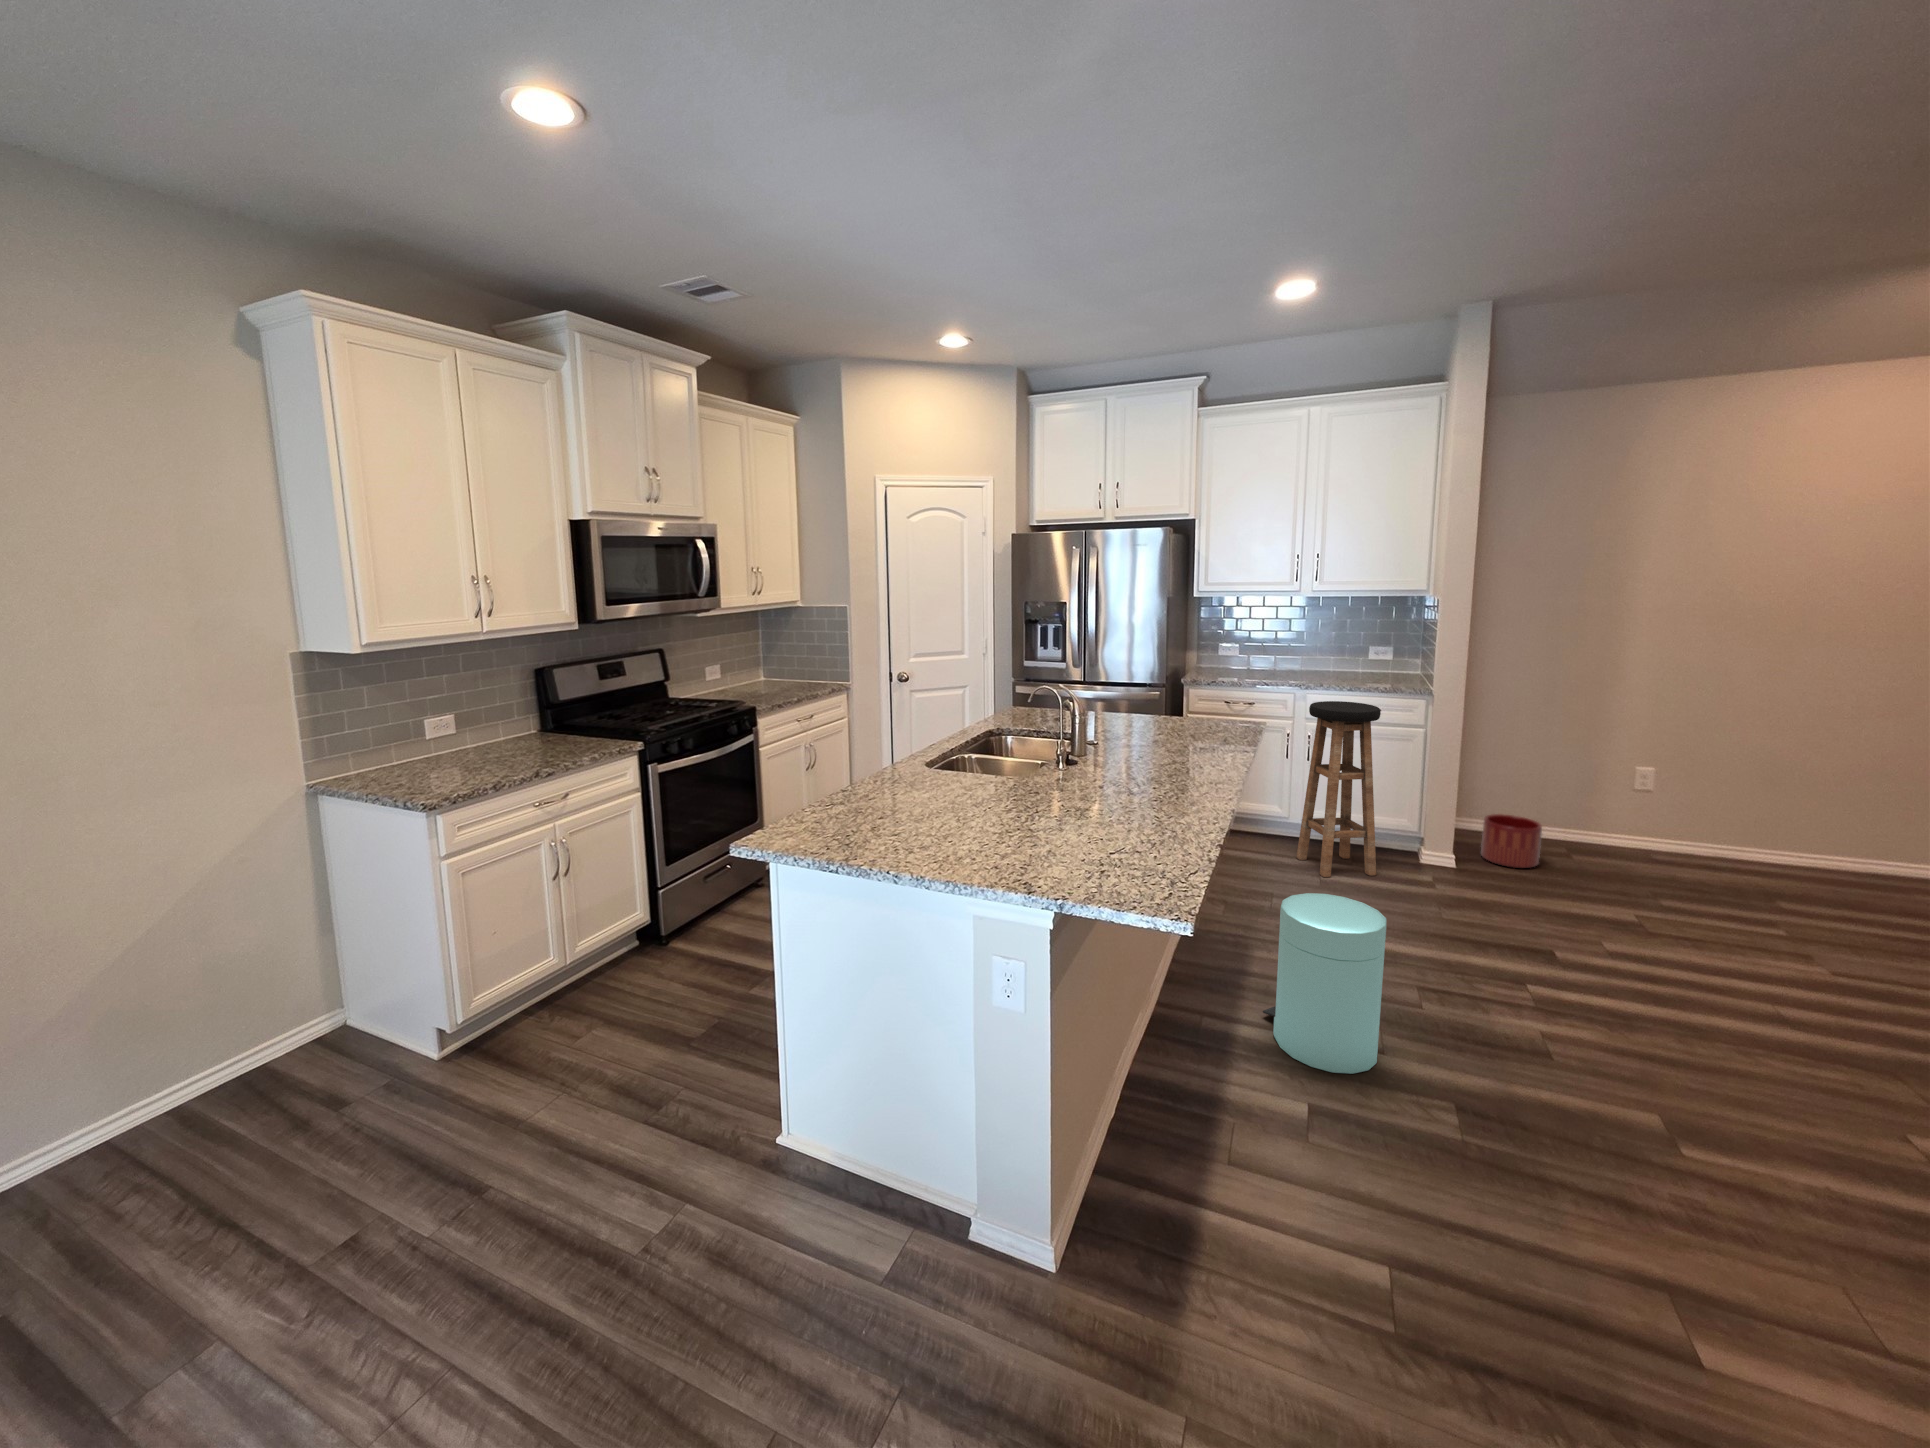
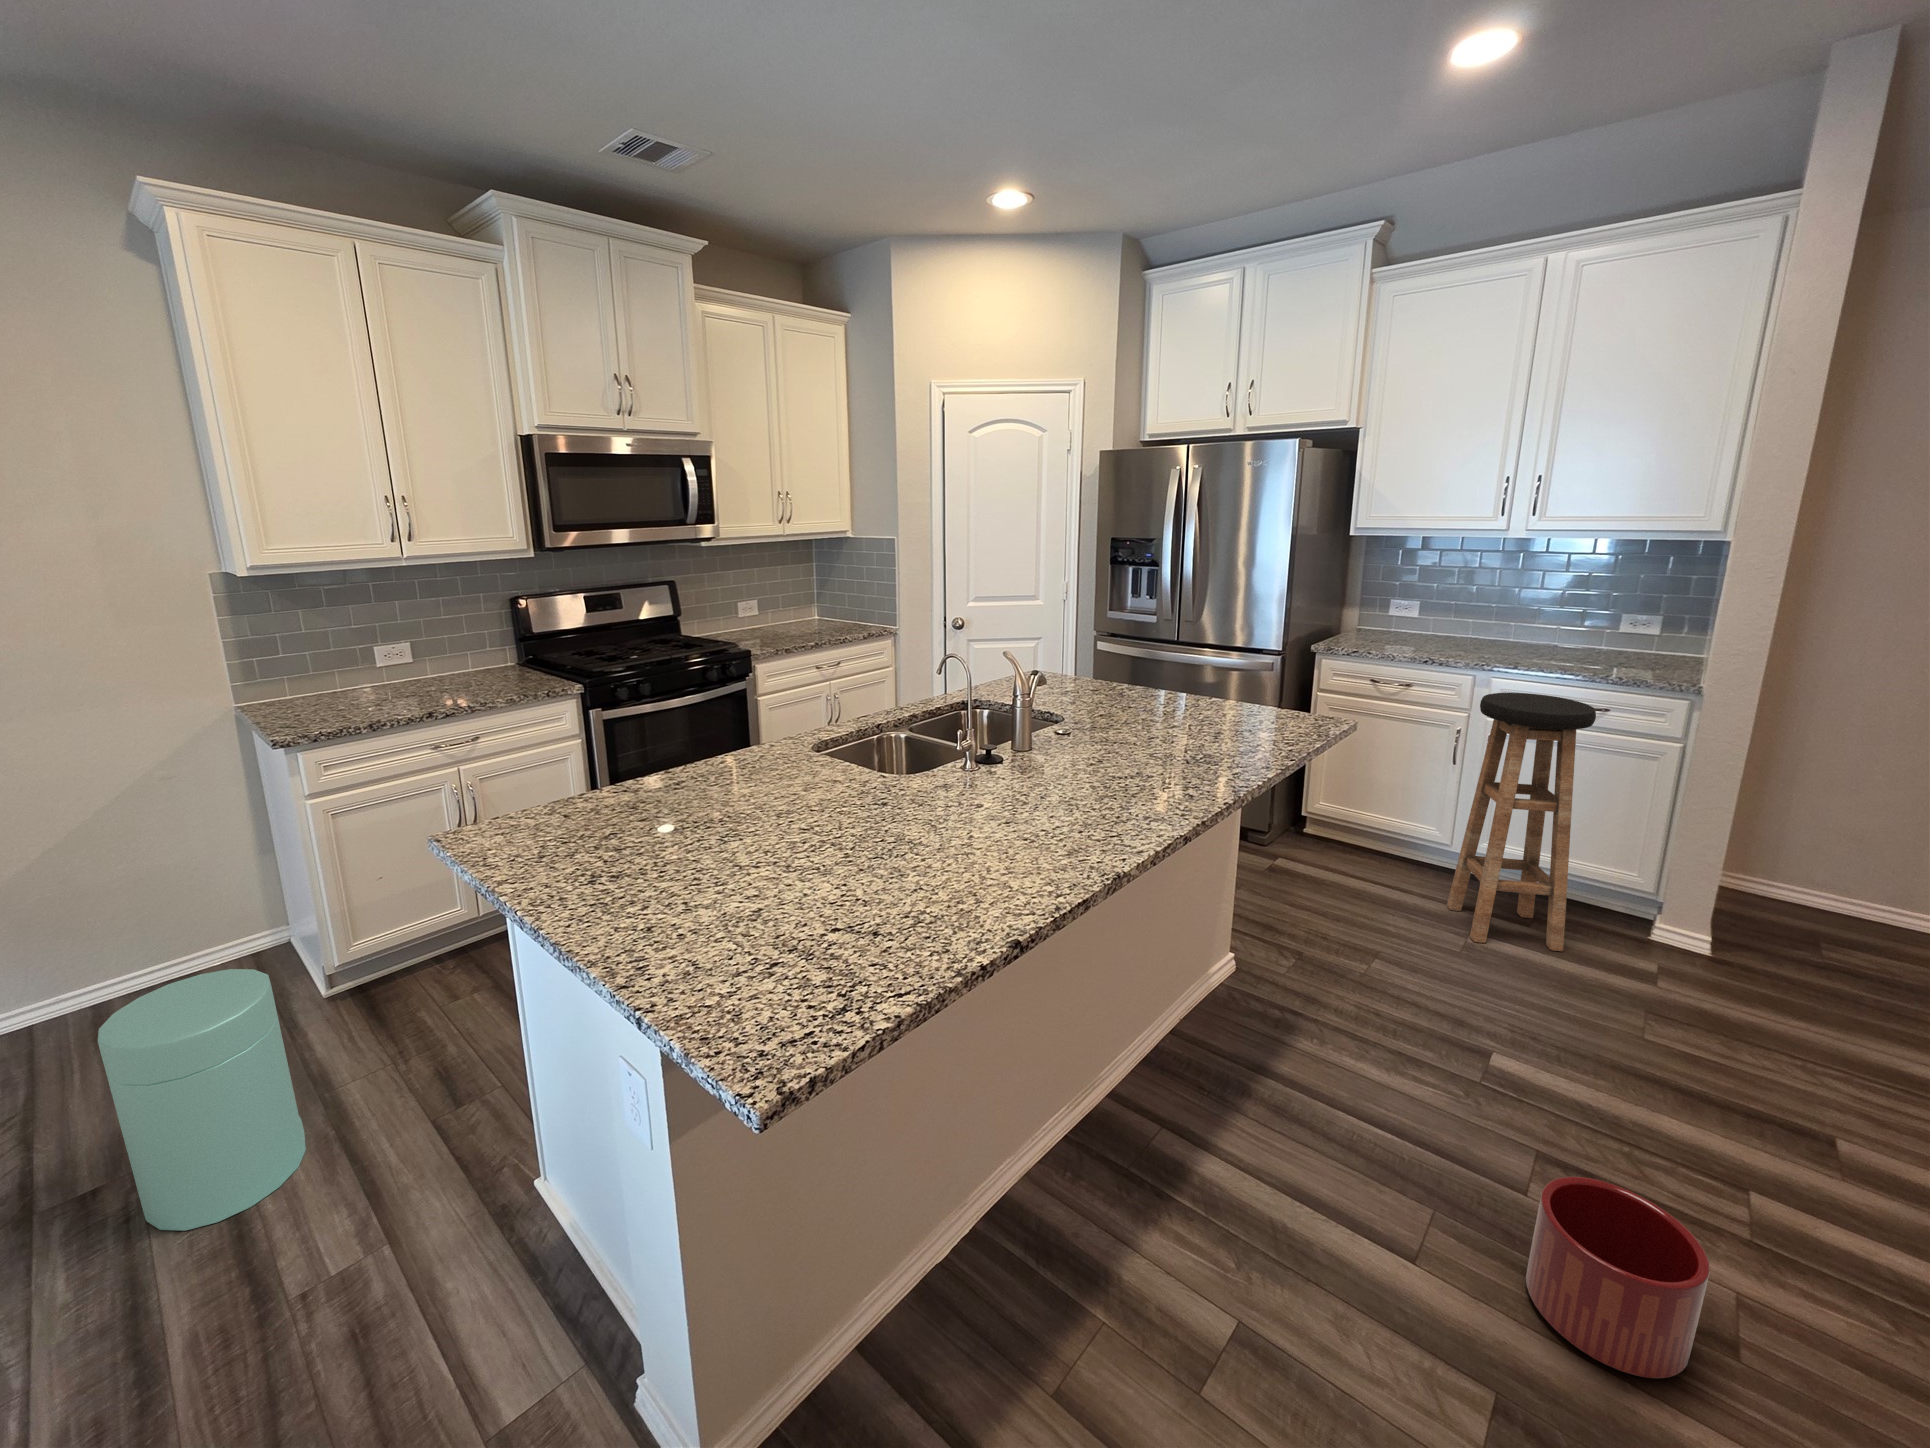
planter: present [1481,814,1542,868] -> present [1526,1177,1710,1378]
trash can: present [1263,893,1386,1074] -> present [98,969,306,1231]

